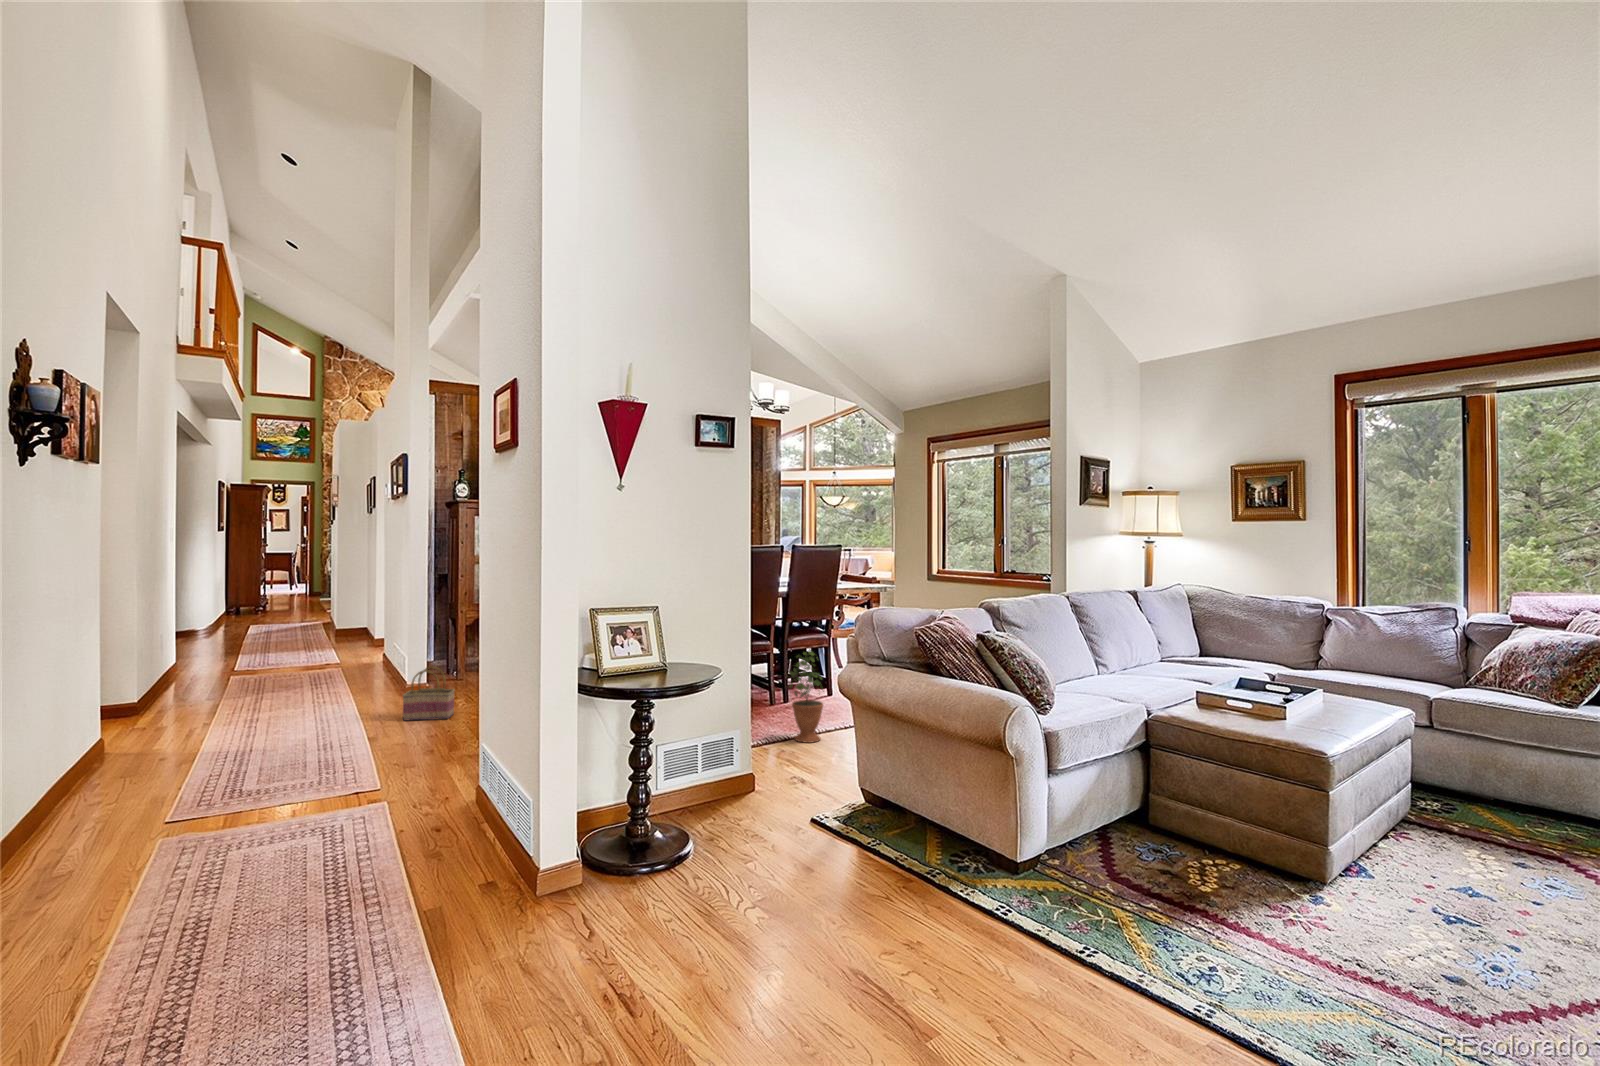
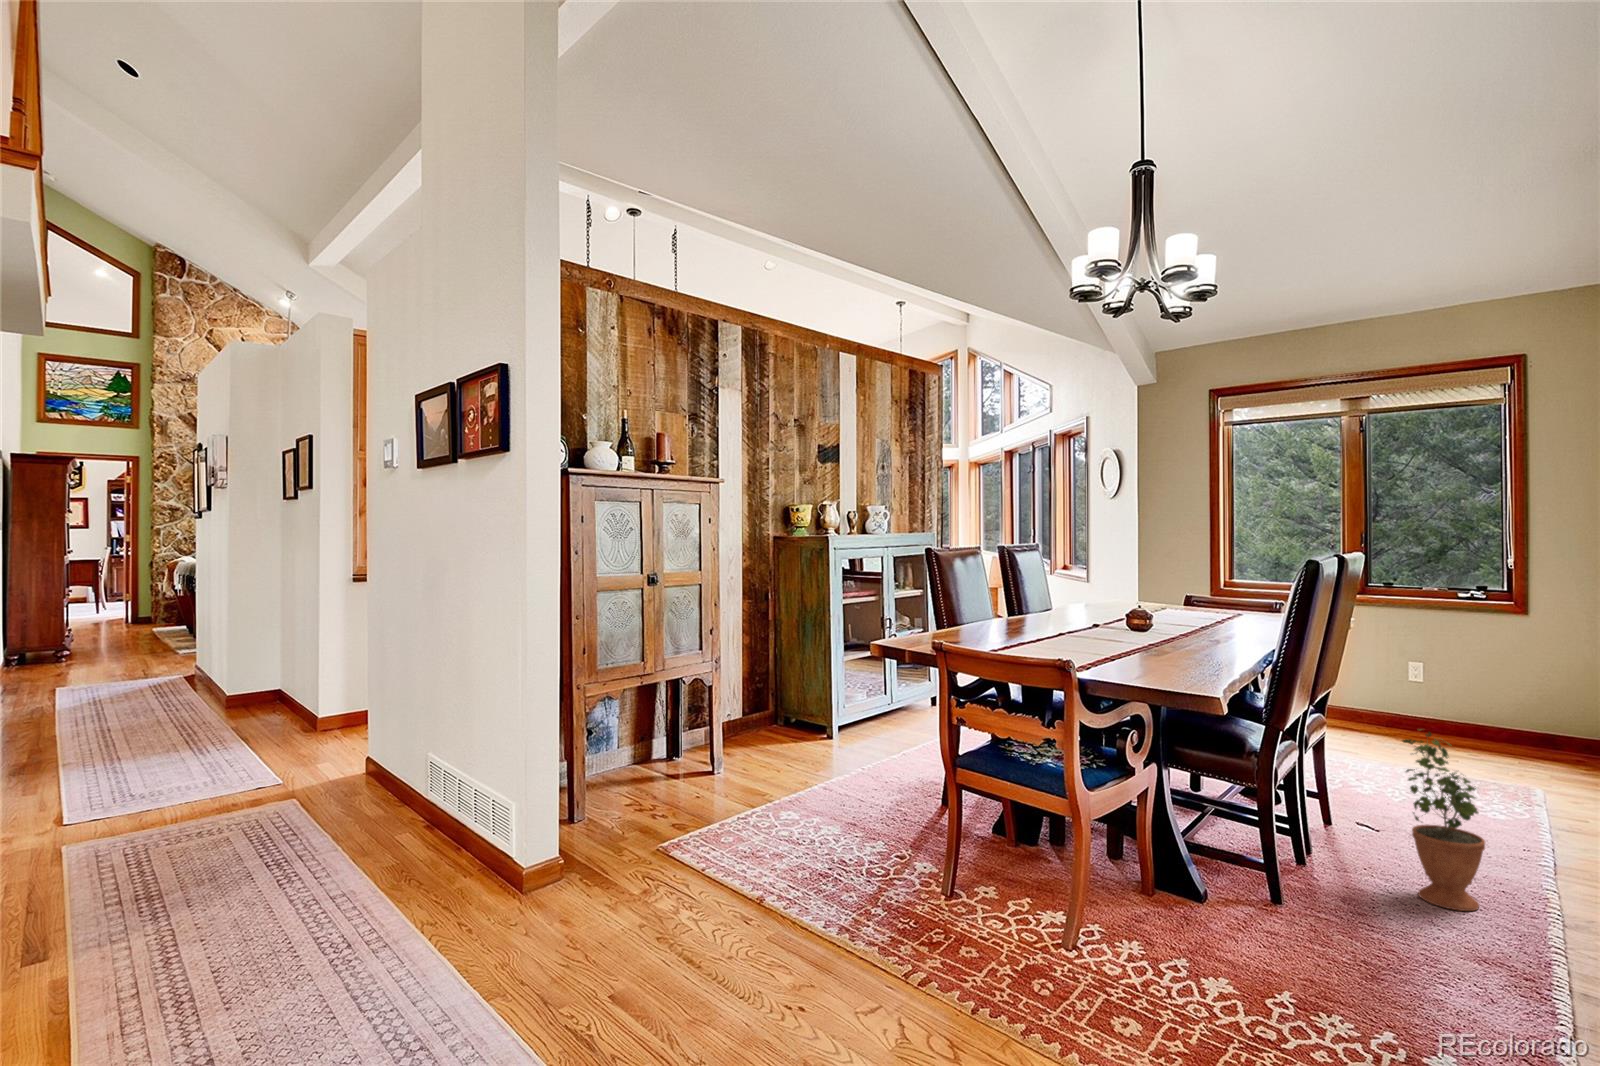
basket: present [403,666,454,721] -> none [623,790,718,909]

